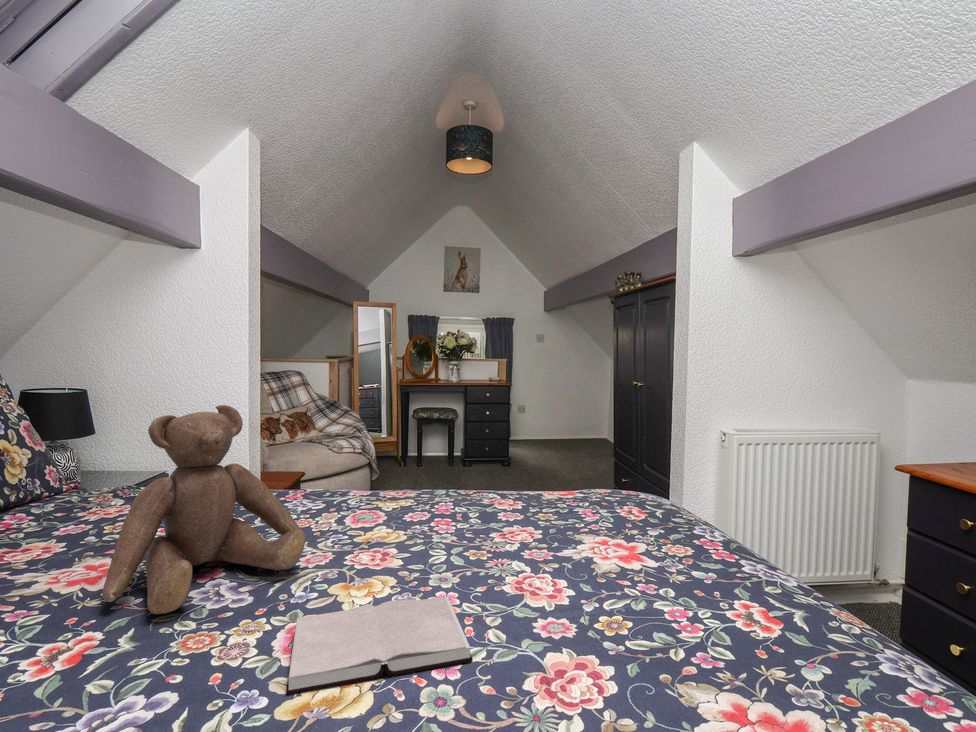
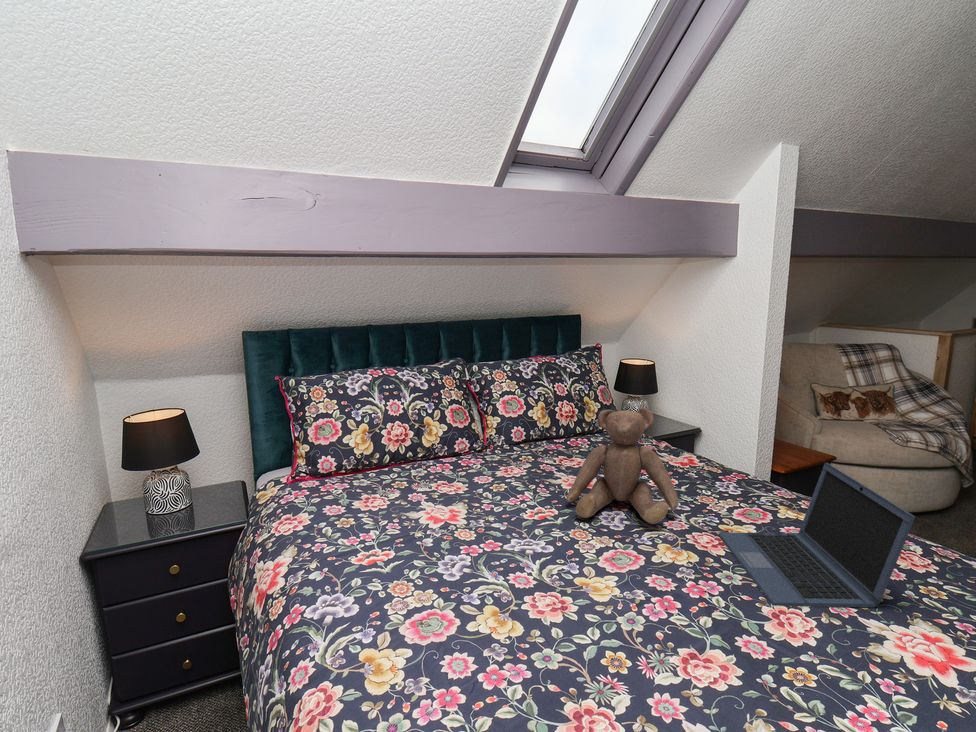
laptop: none [364,432,556,584] -> present [718,463,915,607]
hardback book: present [286,597,473,695] -> none [584,548,707,619]

